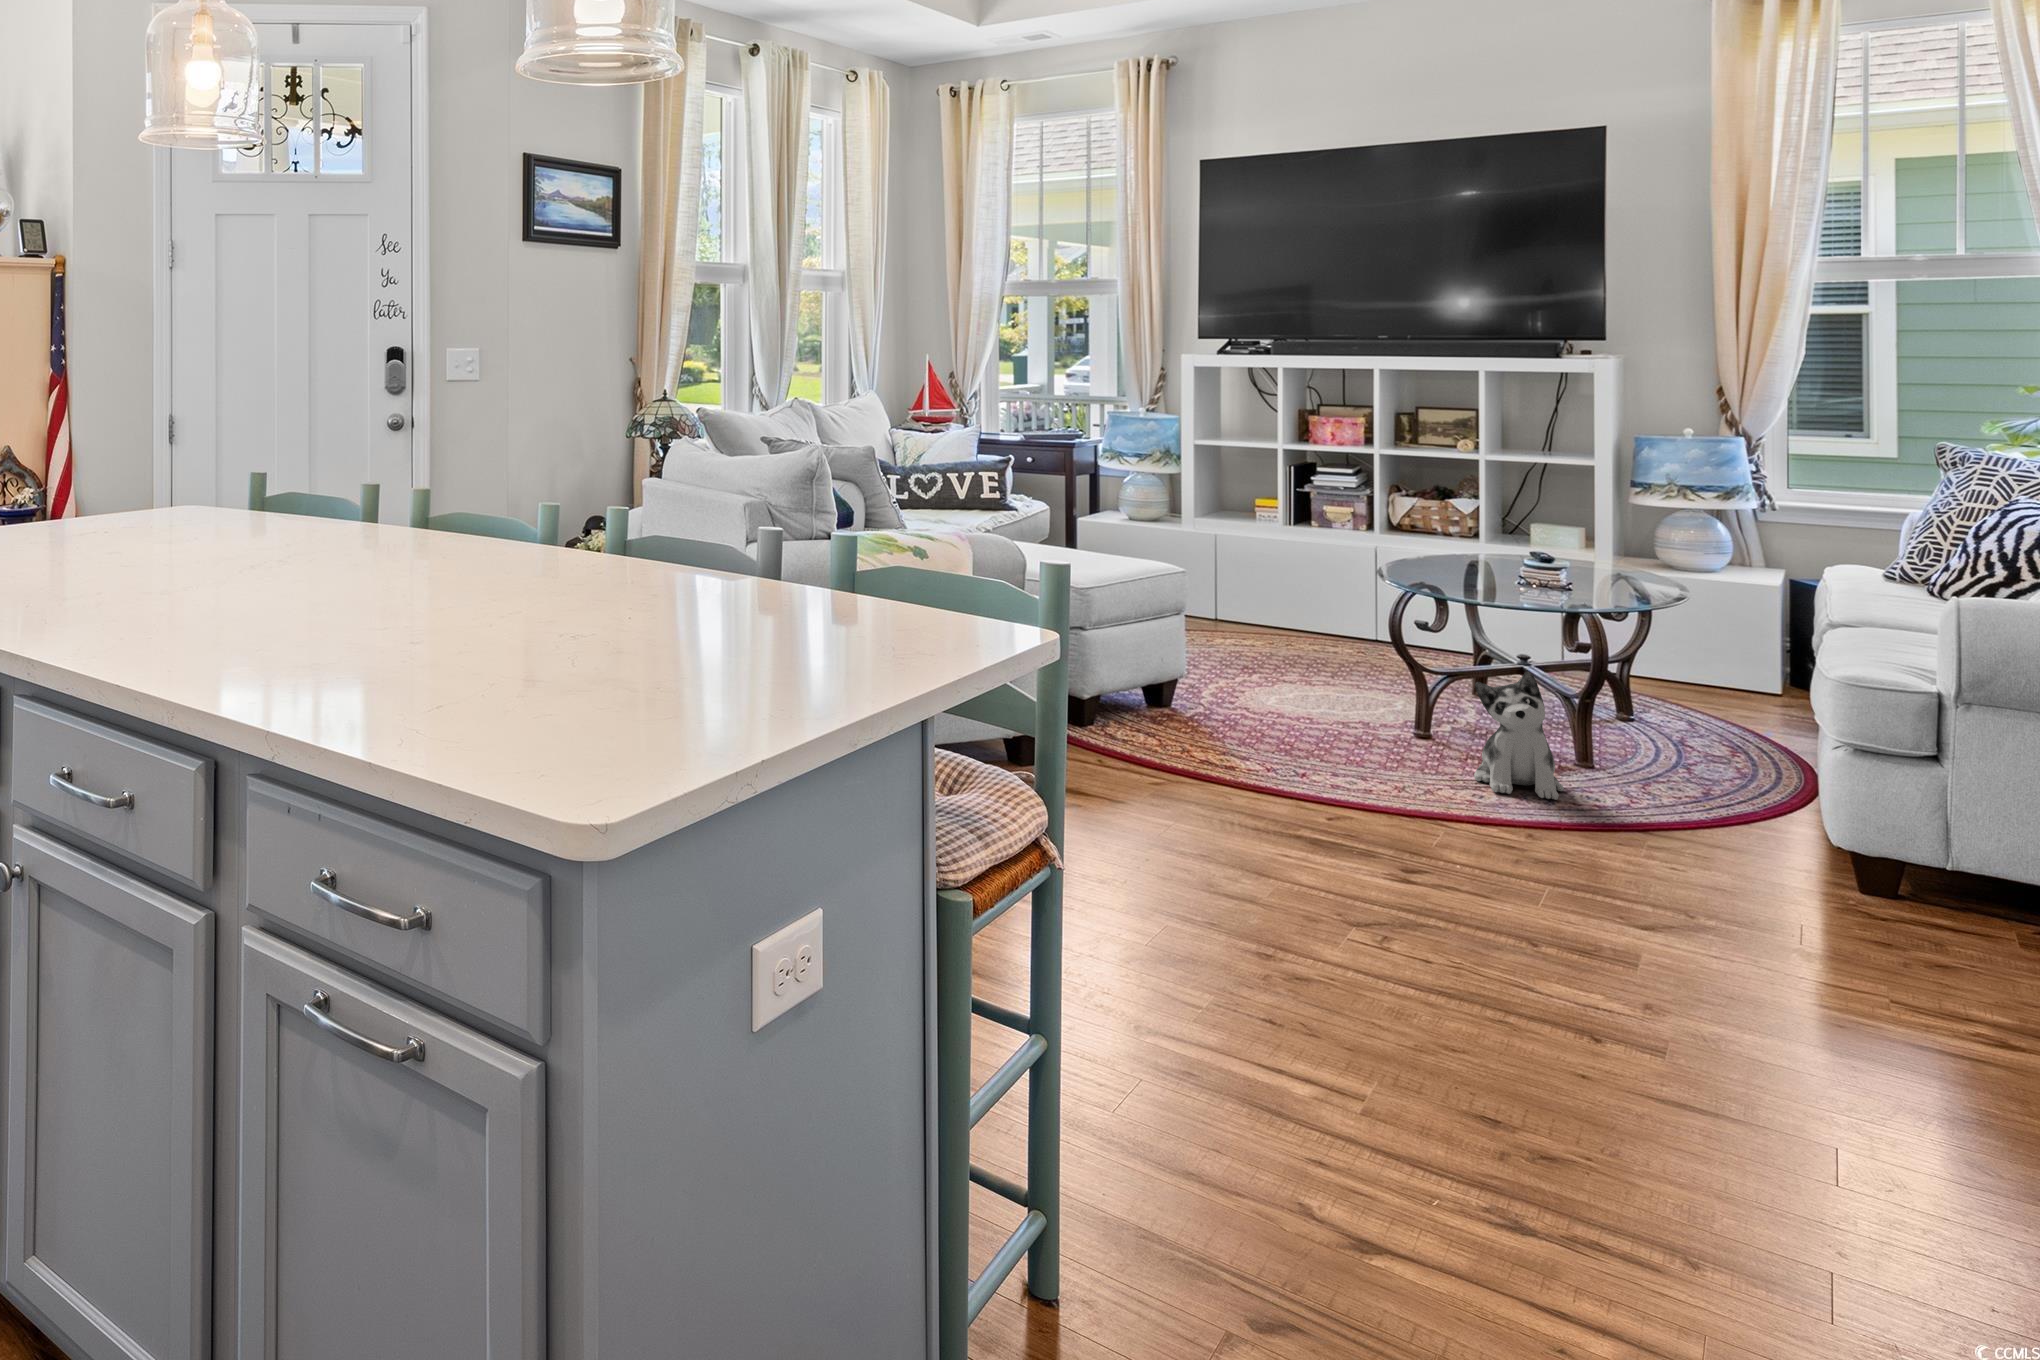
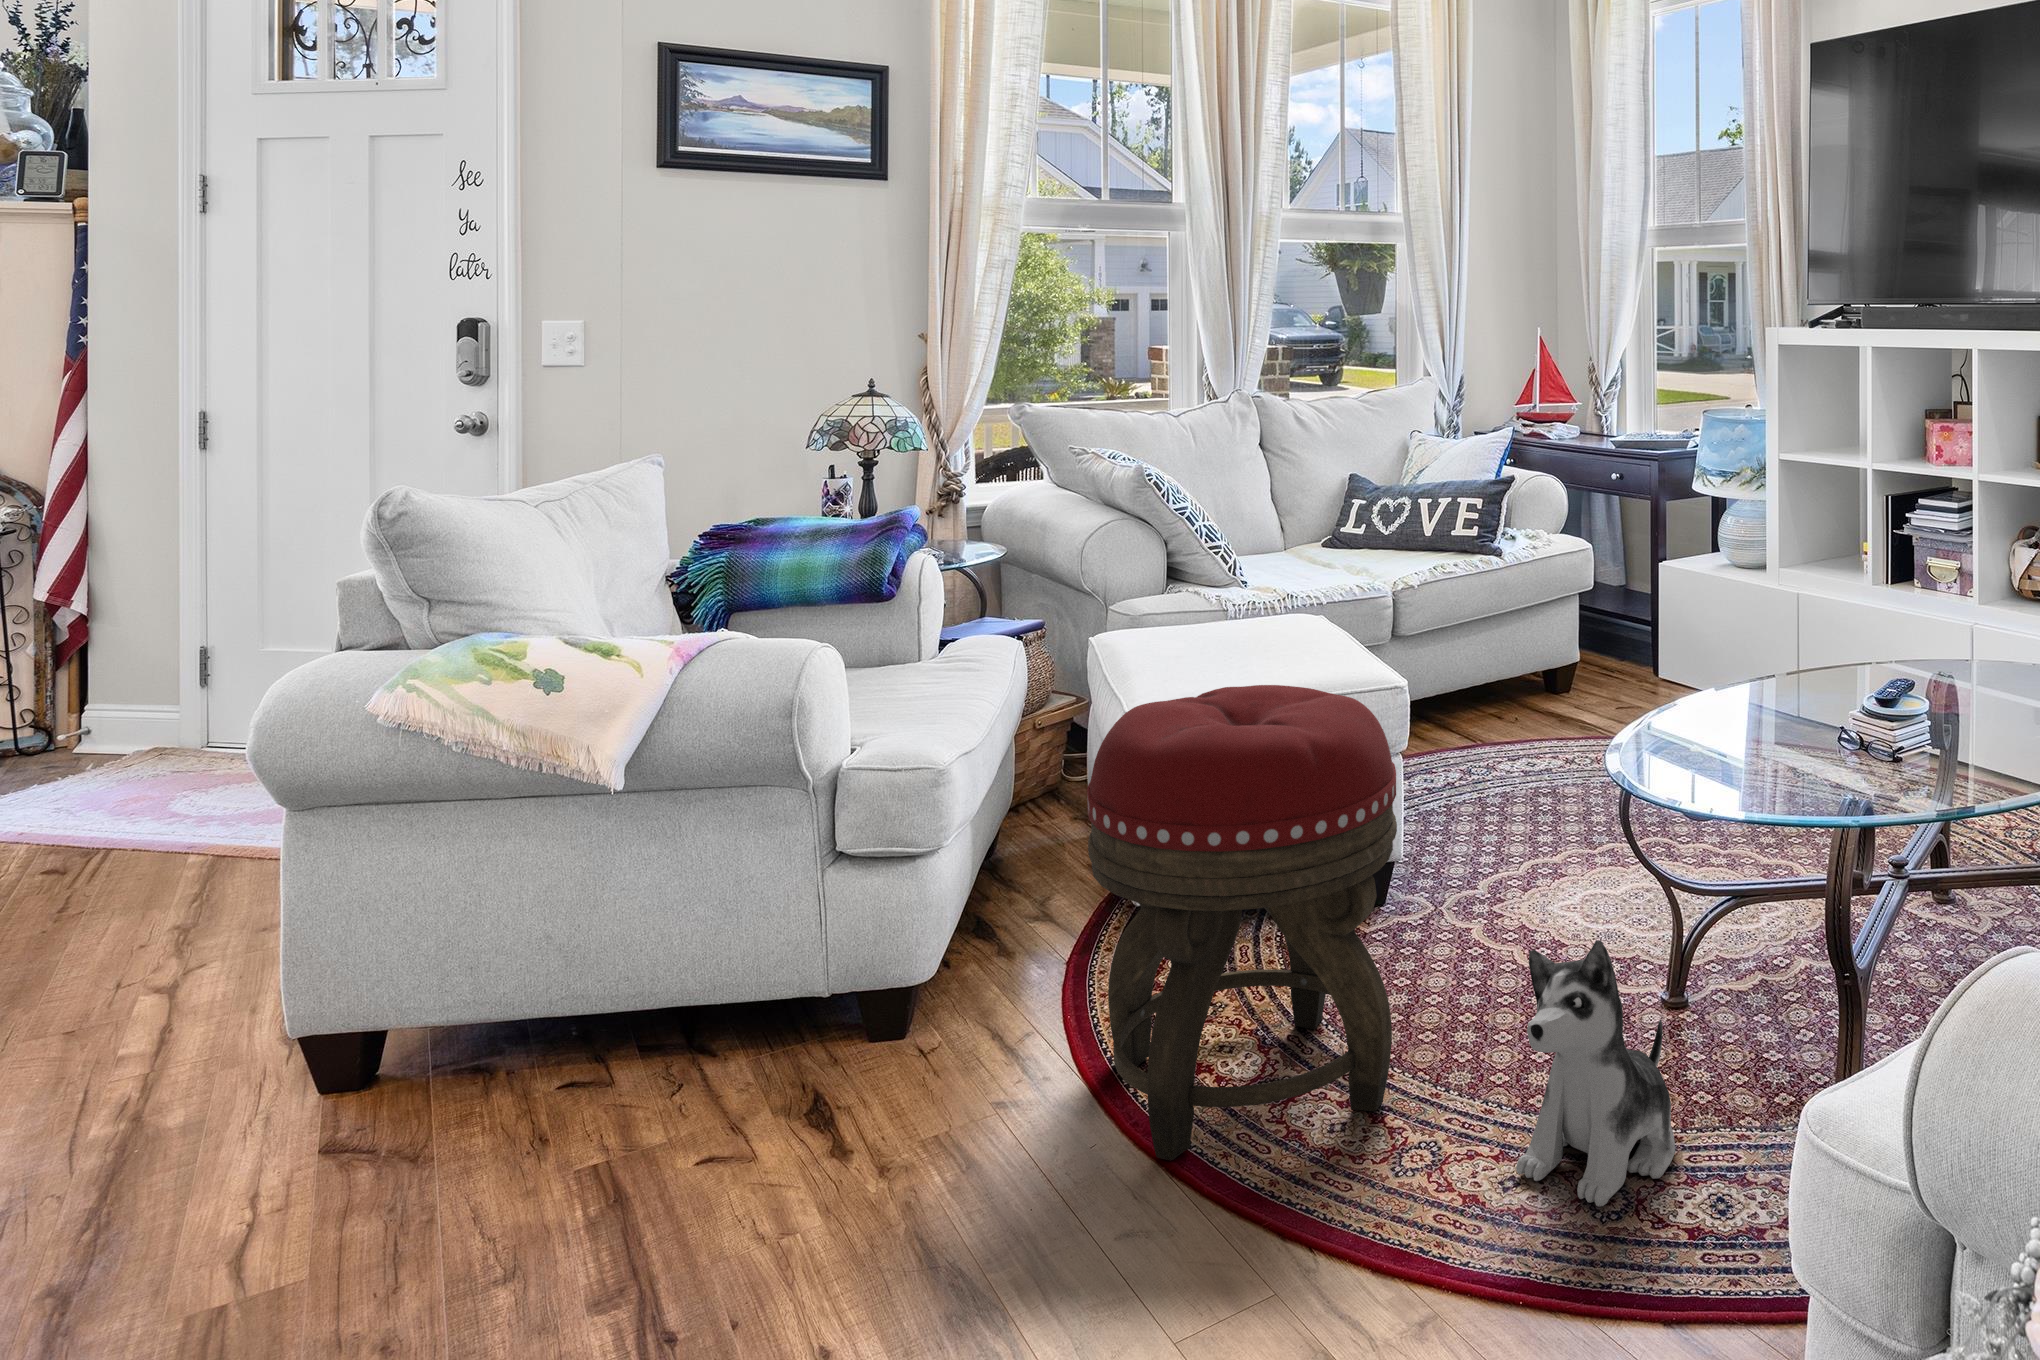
footstool: none [1193,557,1384,795] -> present [1087,685,1397,1160]

